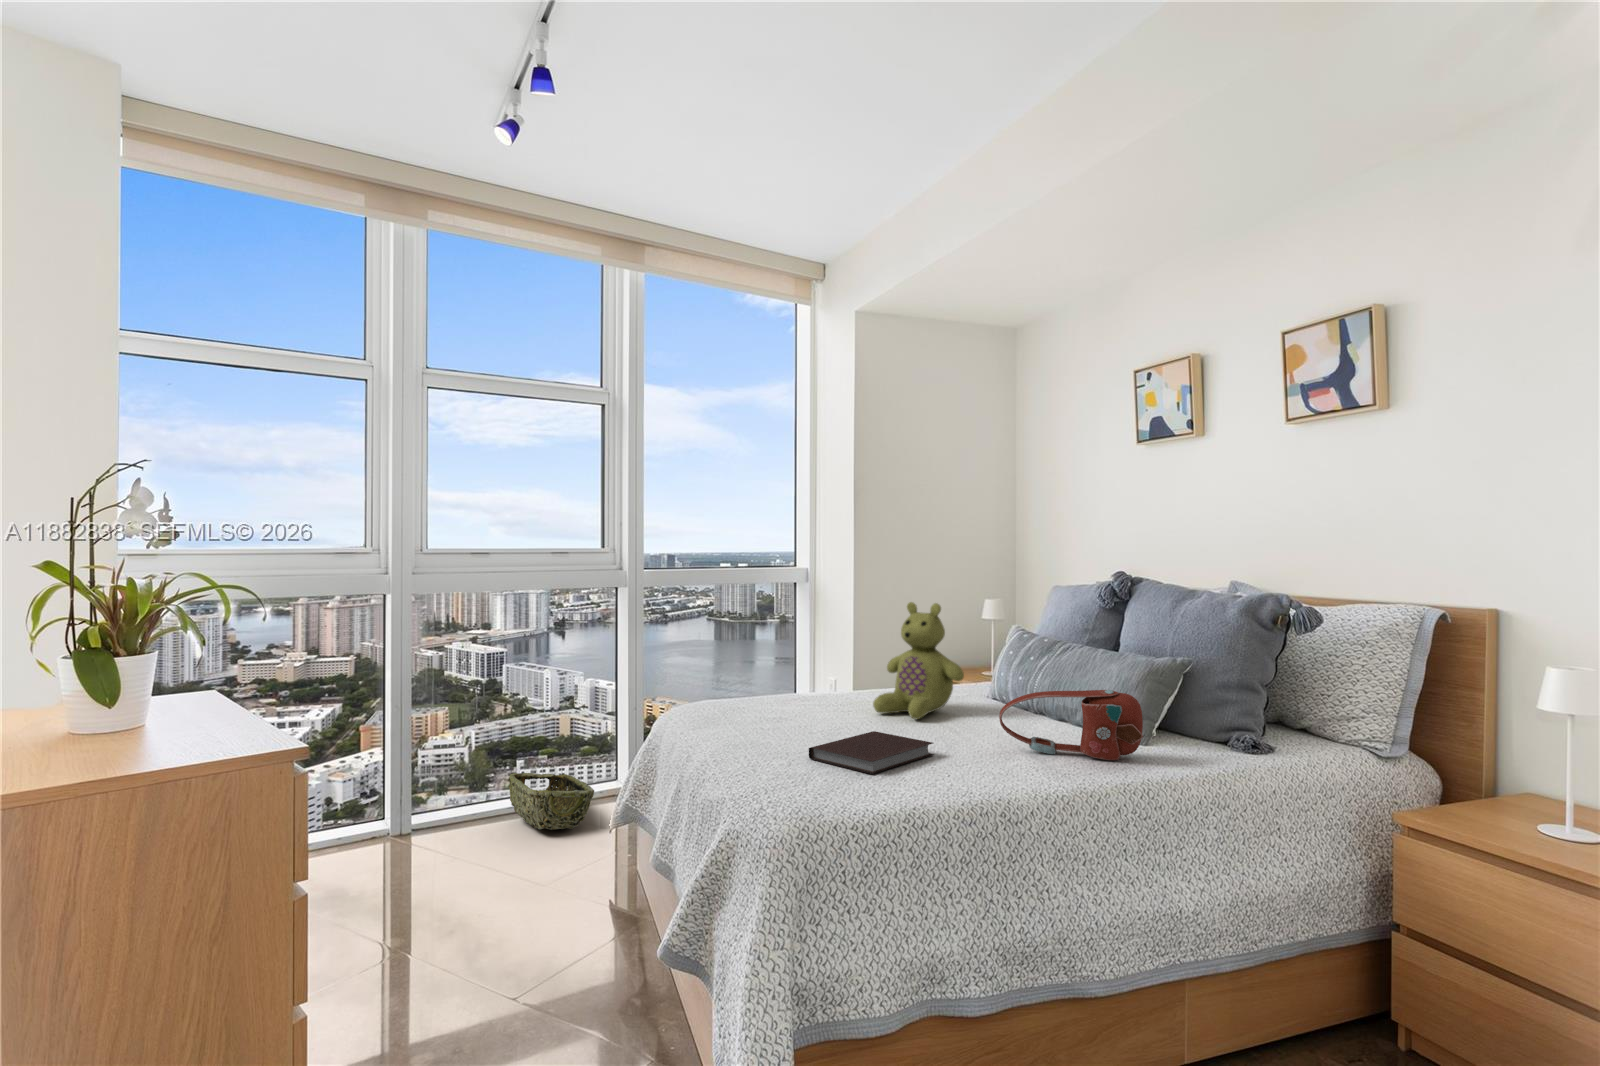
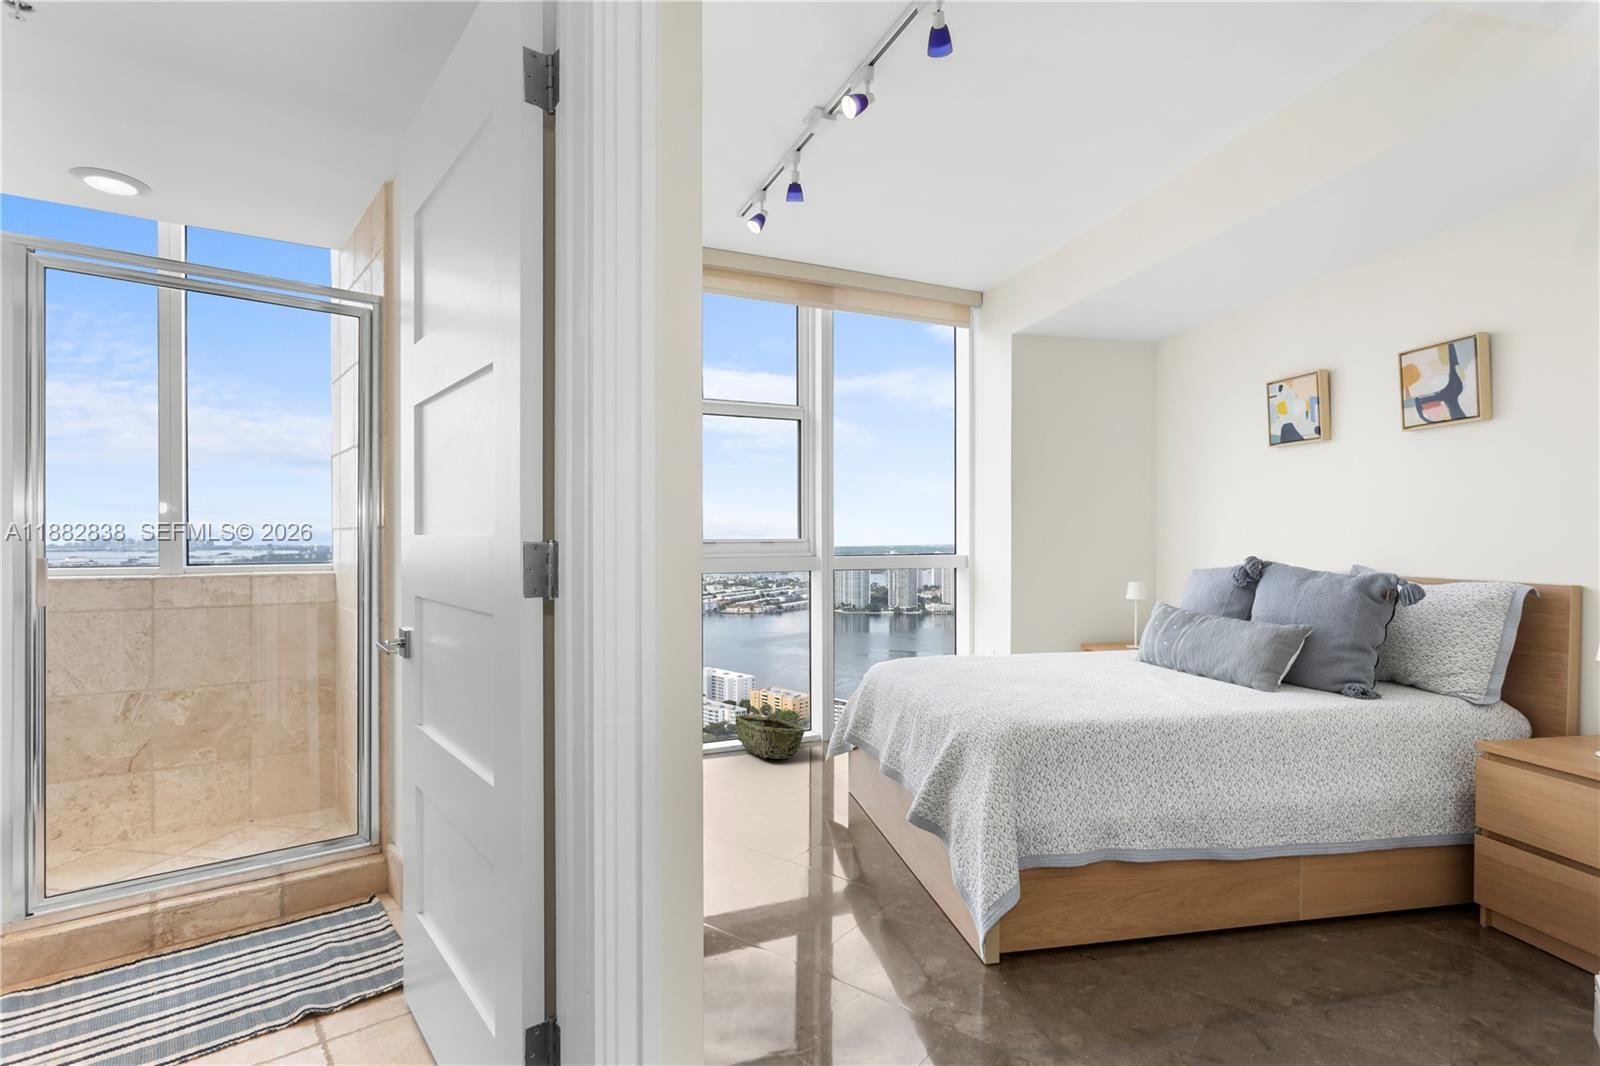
stuffed bear: present [873,602,964,719] -> none [1044,580,1118,671]
handbag: present [999,690,1143,761] -> none [1151,646,1268,699]
notebook: present [809,731,934,774] -> none [1005,676,1100,701]

